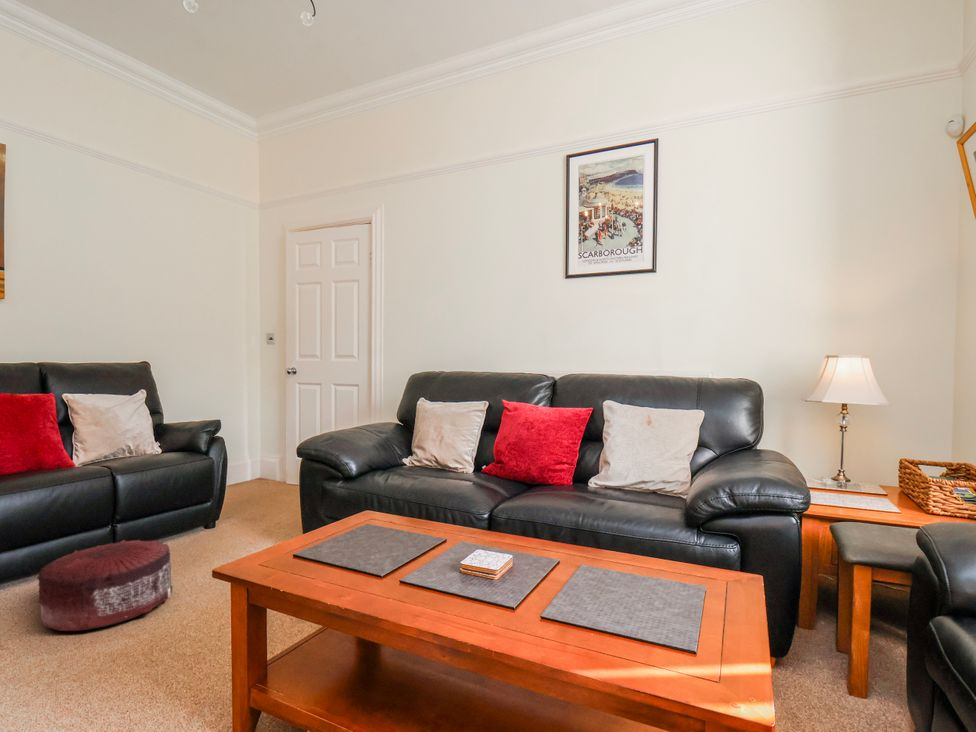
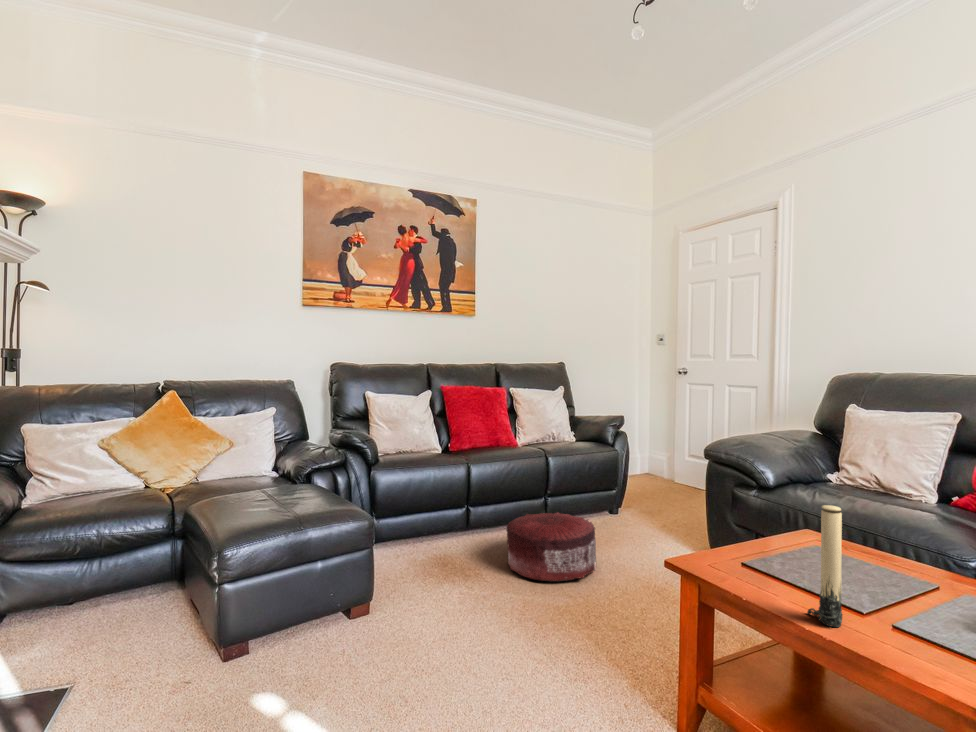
candle: none [343,488,369,596] -> present [808,505,842,627]

